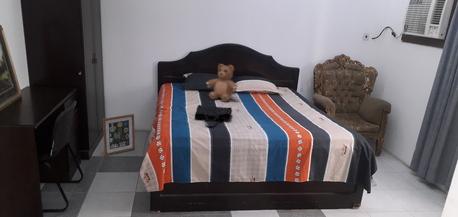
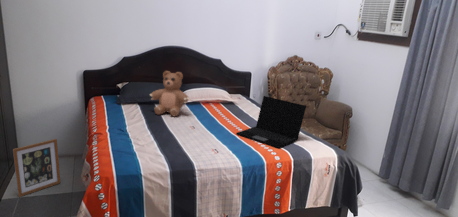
laptop: none [272,87,332,130] -> present [236,96,306,148]
tote bag: present [195,105,232,128] -> none [142,125,188,157]

